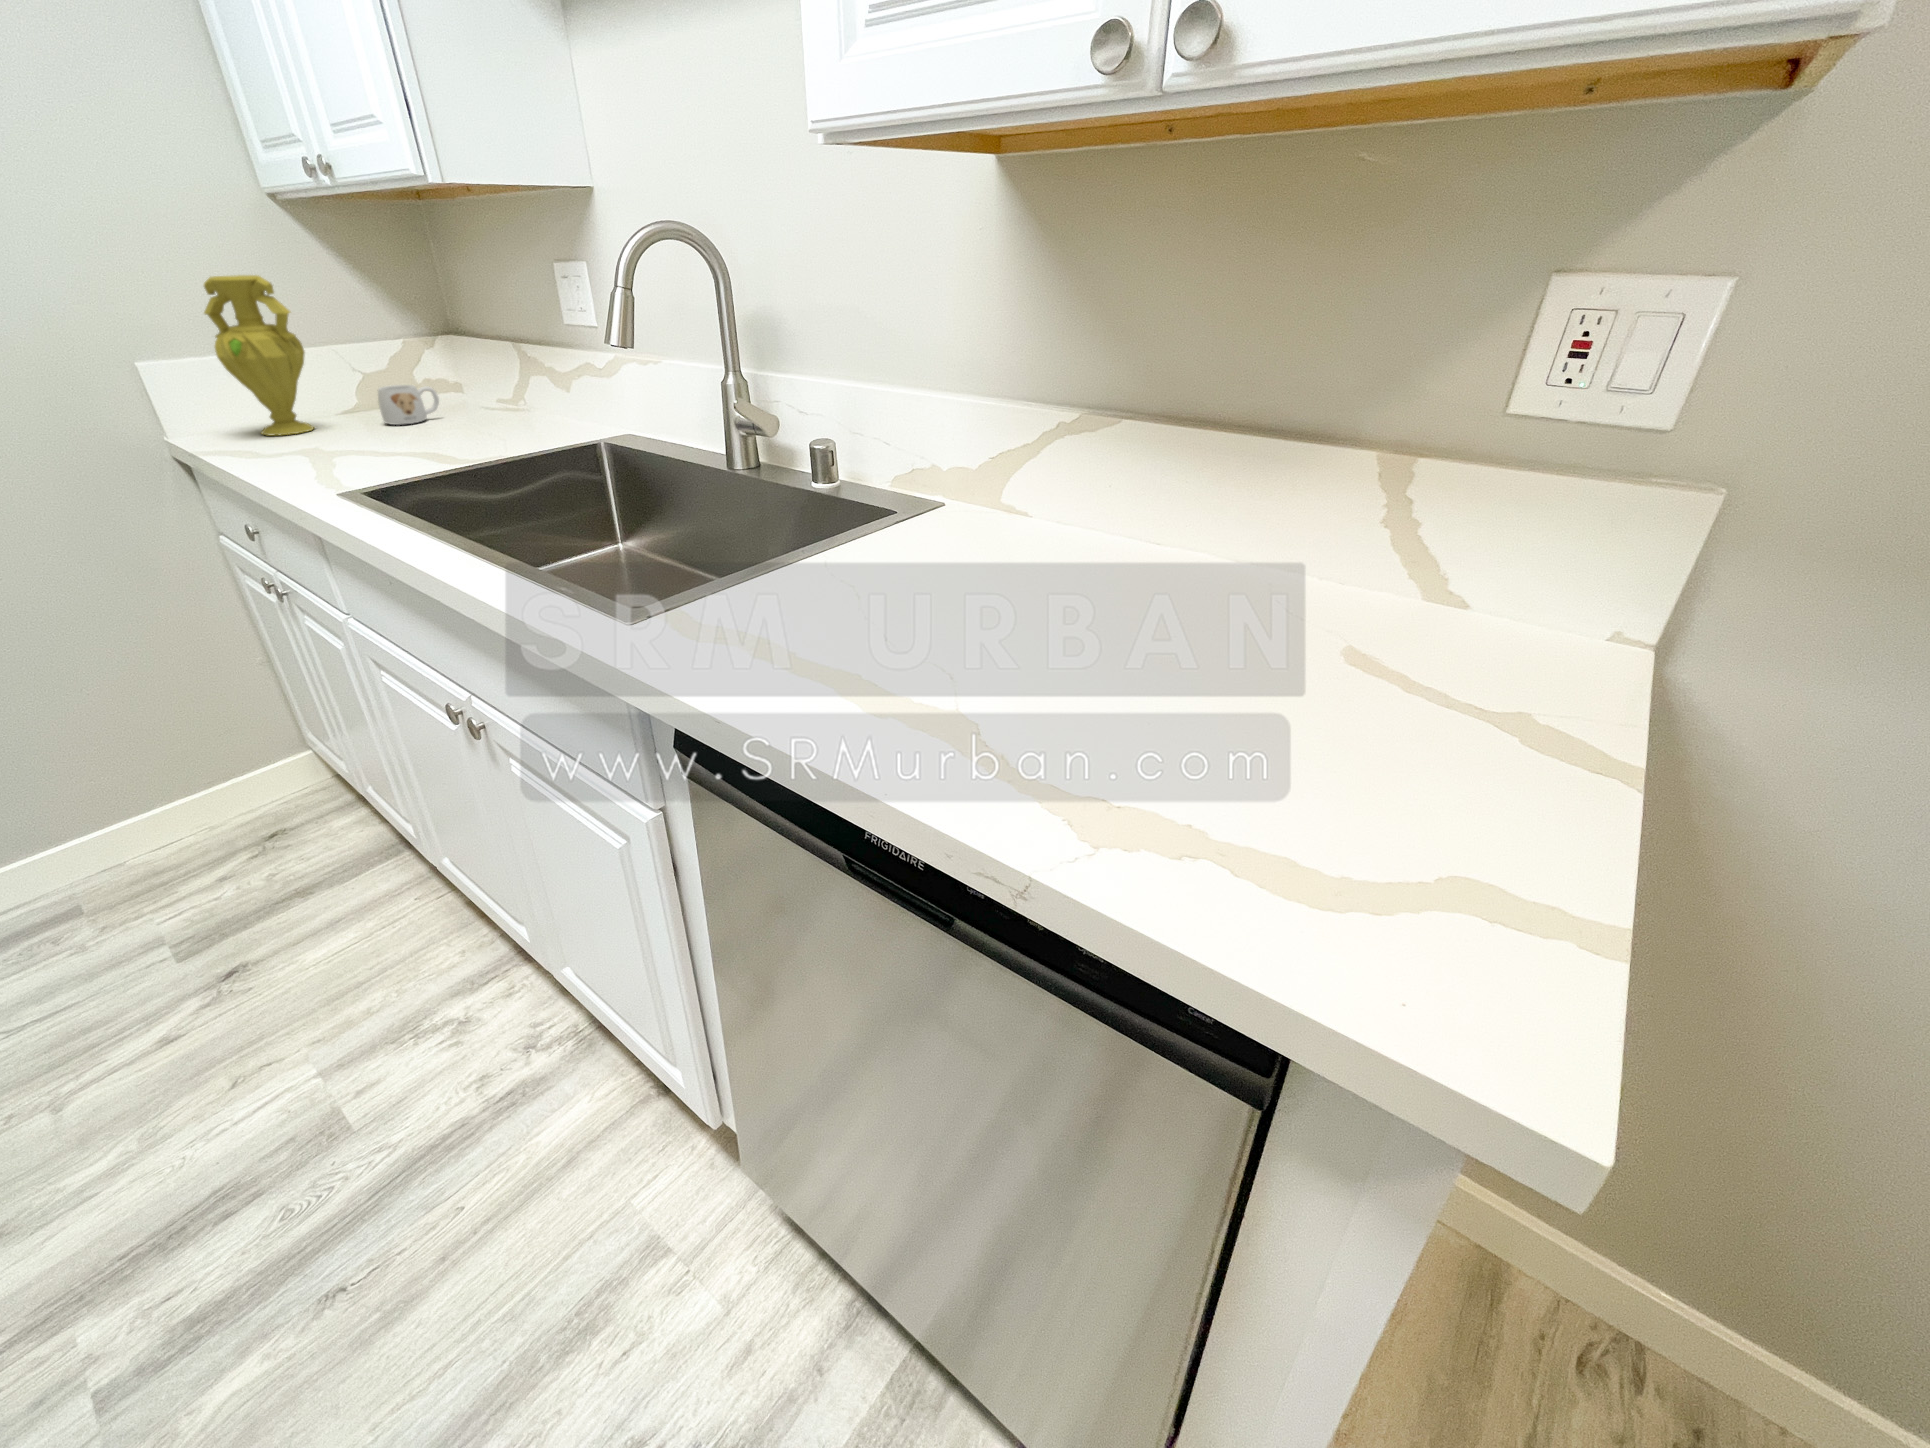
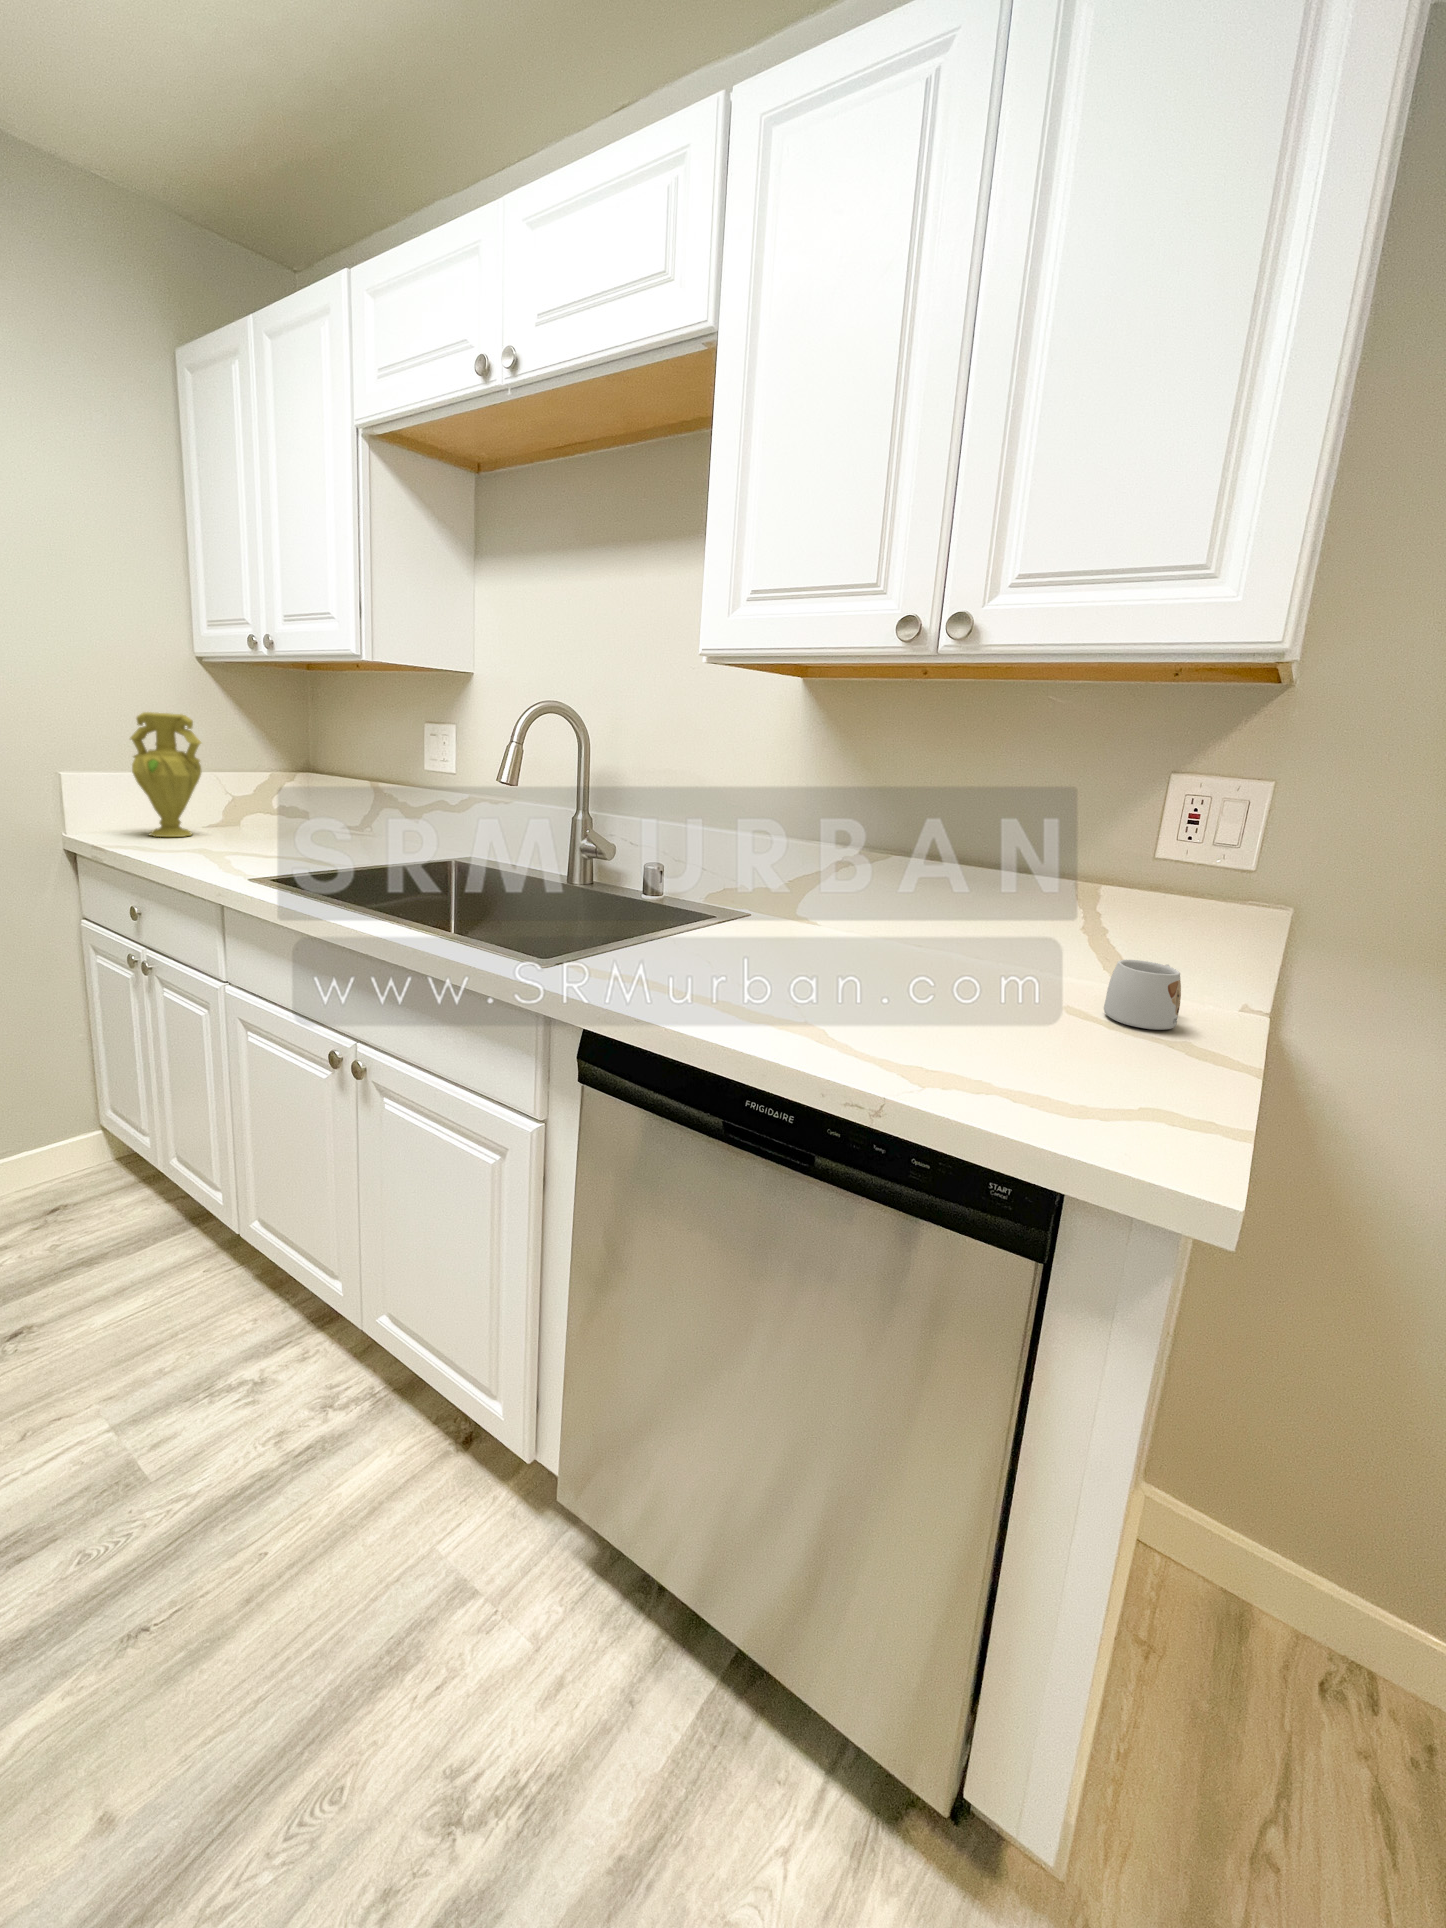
mug: present [378,385,439,425] -> present [1104,960,1181,1030]

